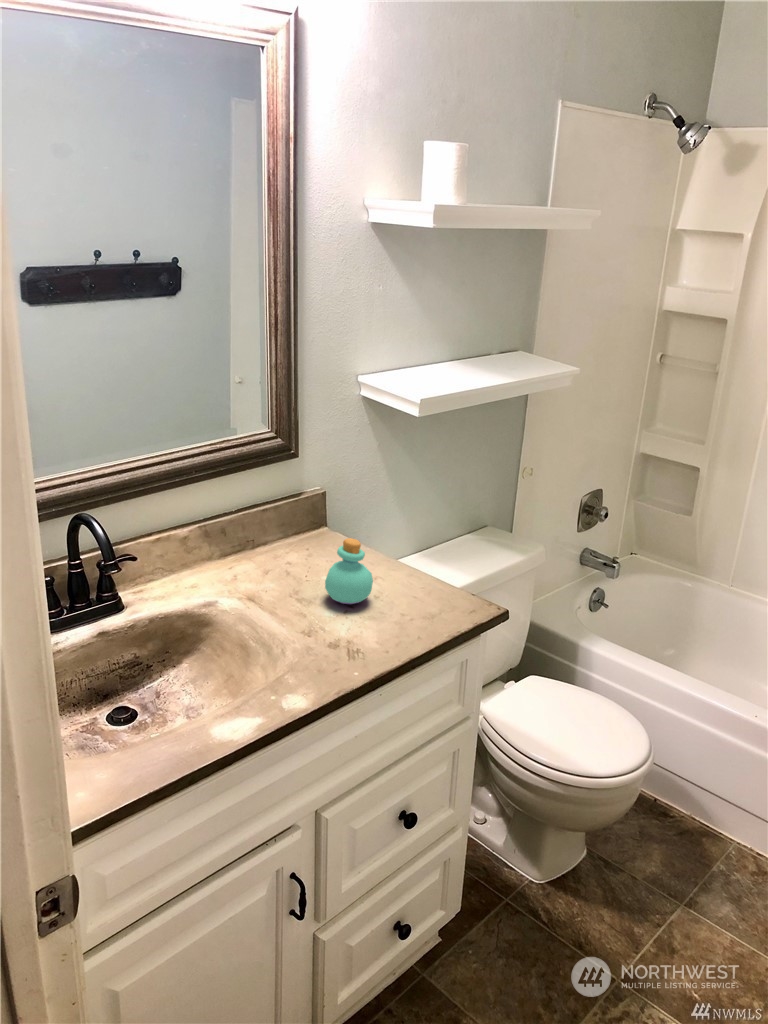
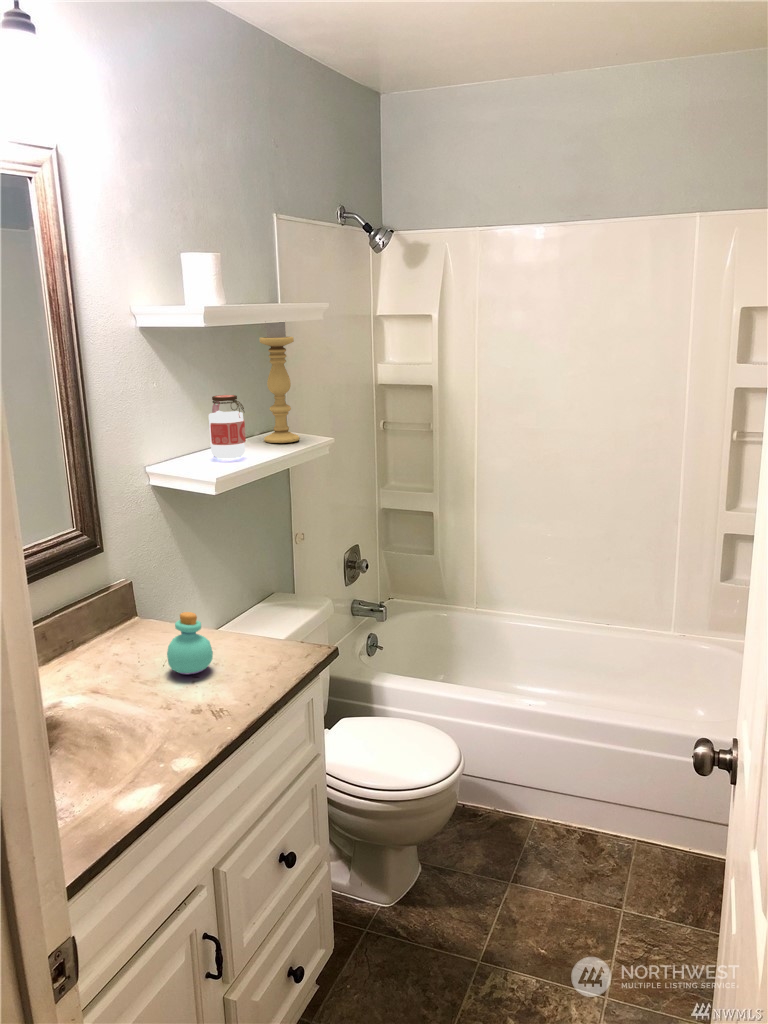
candle holder: none [500,212,551,368] -> present [260,322,299,443]
jar: none [431,306,474,379] -> present [209,395,246,458]

